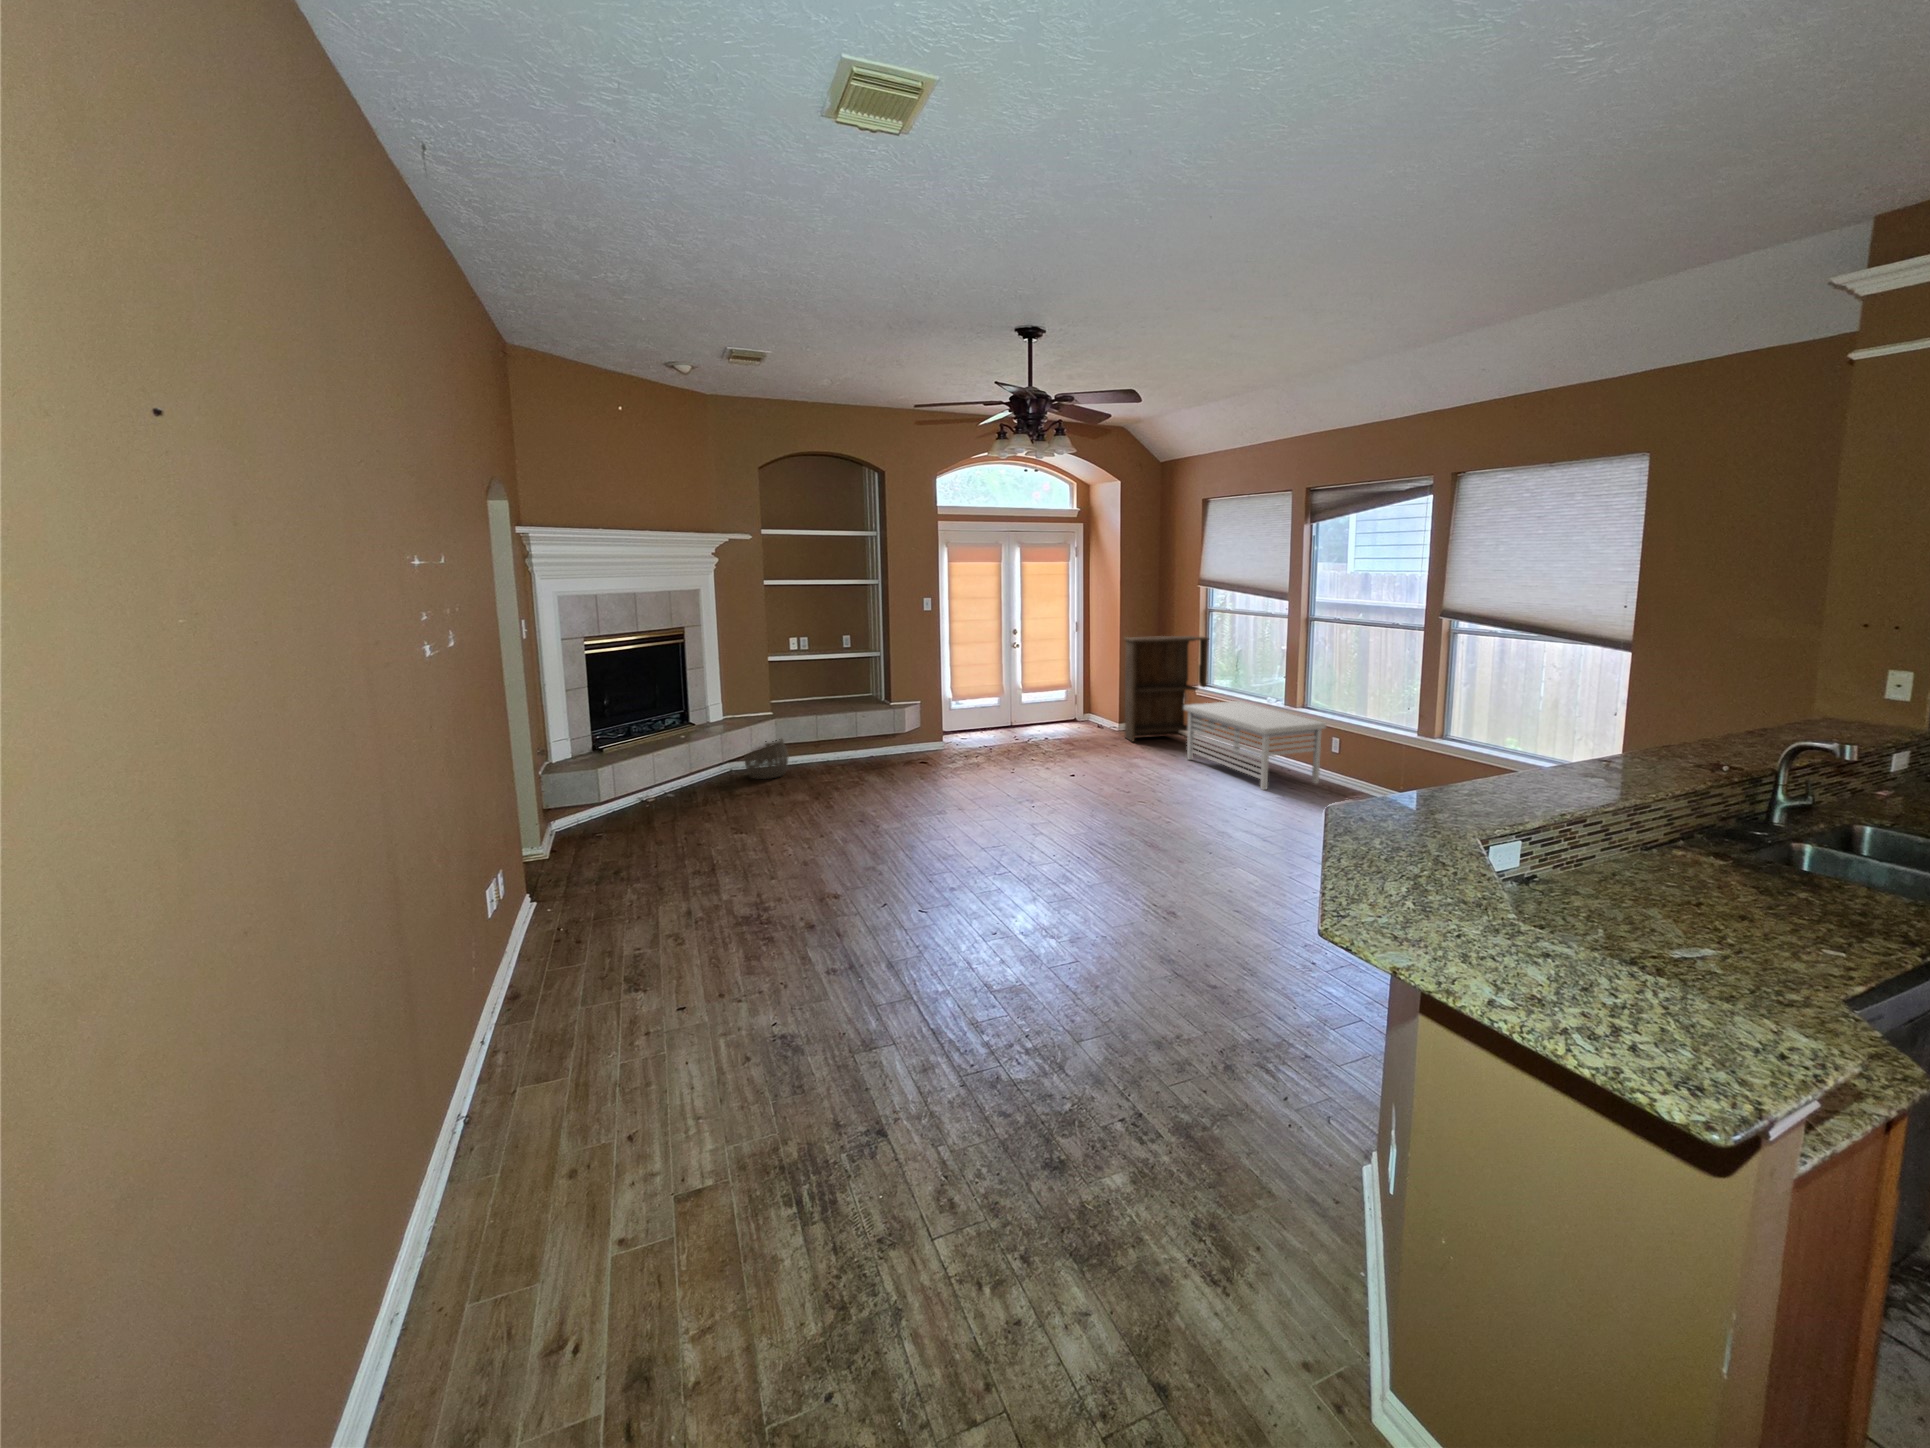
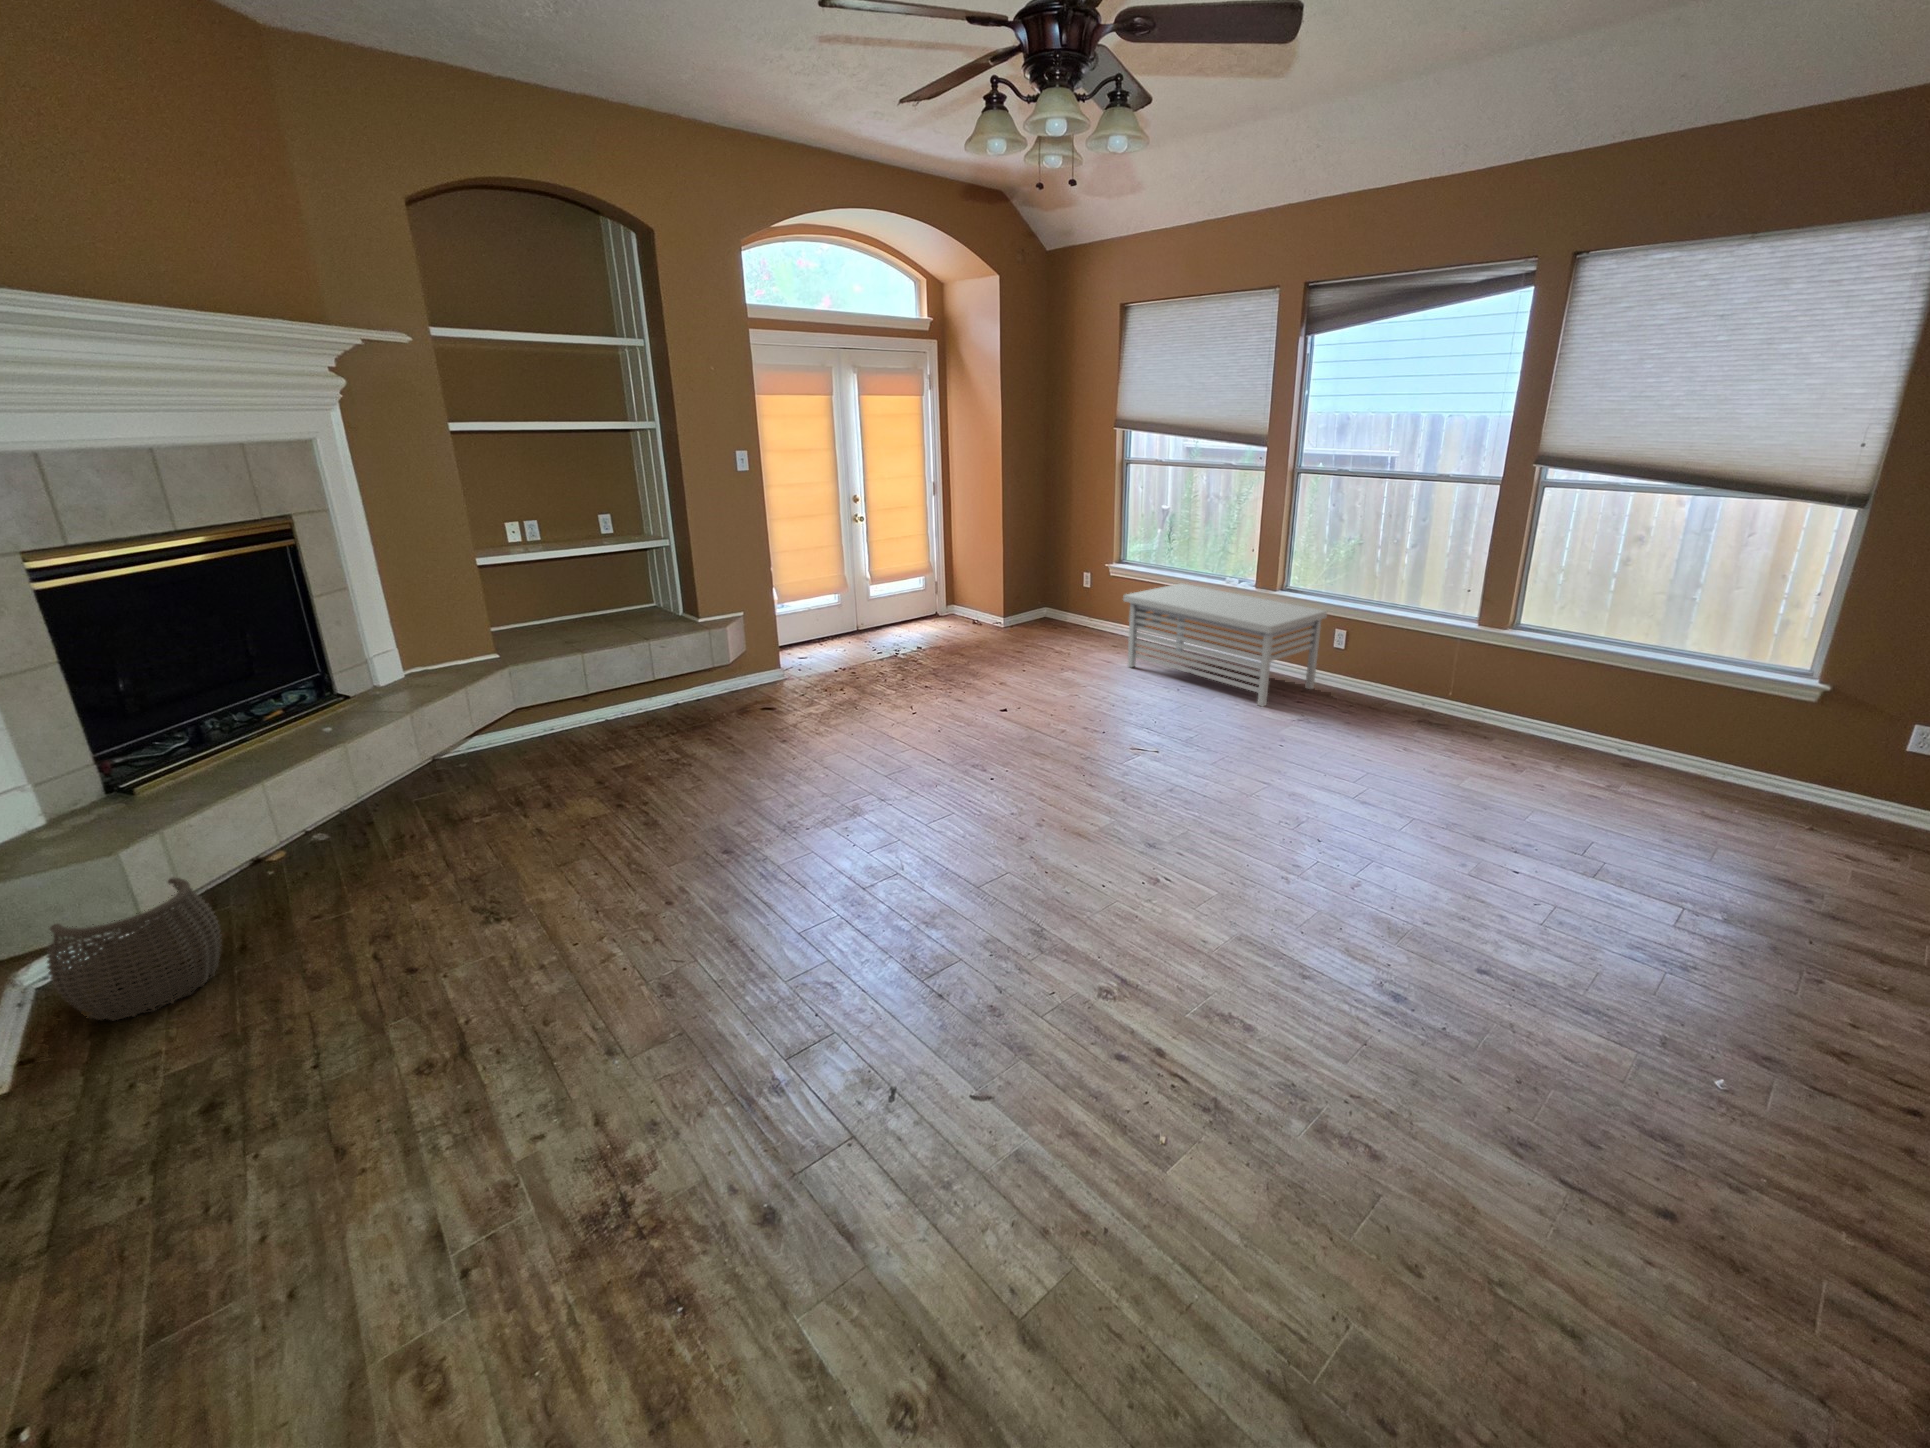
bookshelf: present [1125,636,1209,742] -> none [1018,497,1128,645]
woven basket: present [744,739,789,779] -> present [47,878,221,1020]

